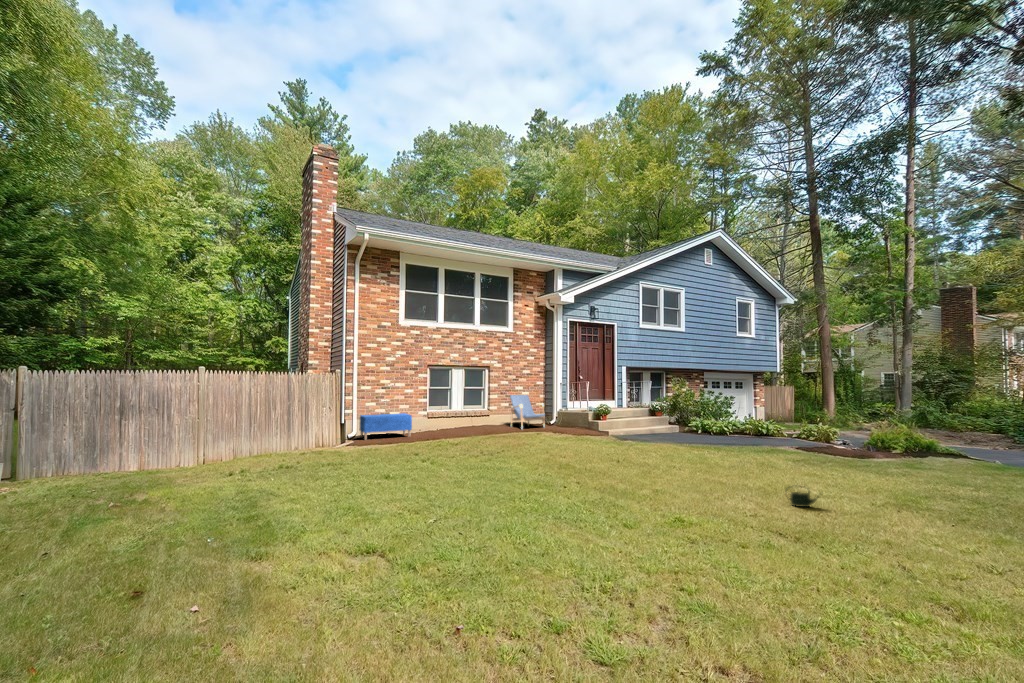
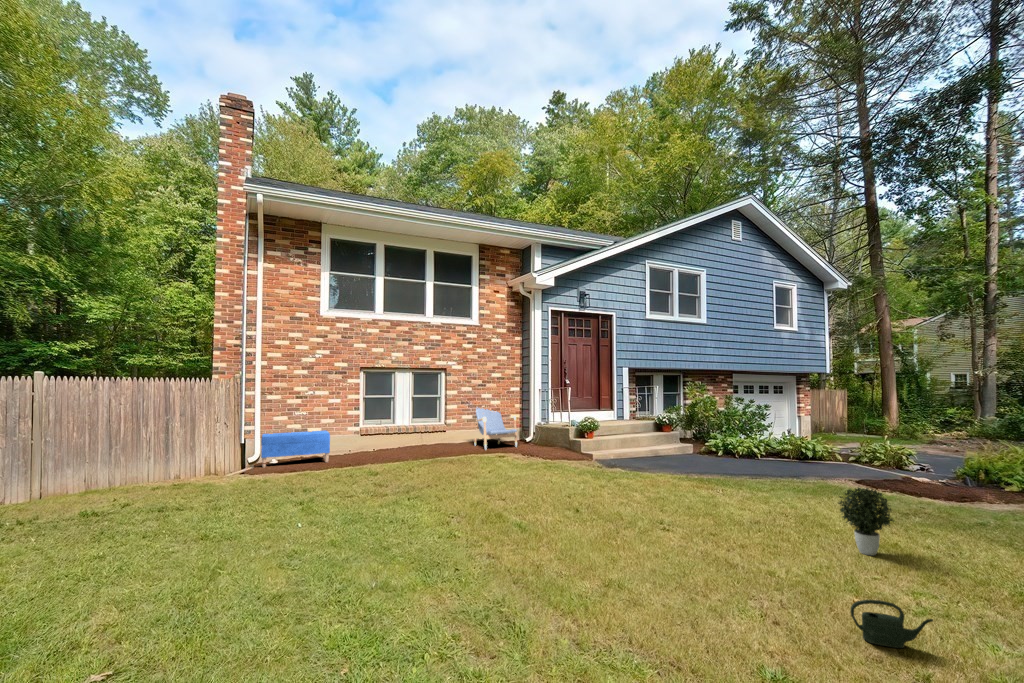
potted plant: none [782,440,813,479] -> present [838,487,894,556]

